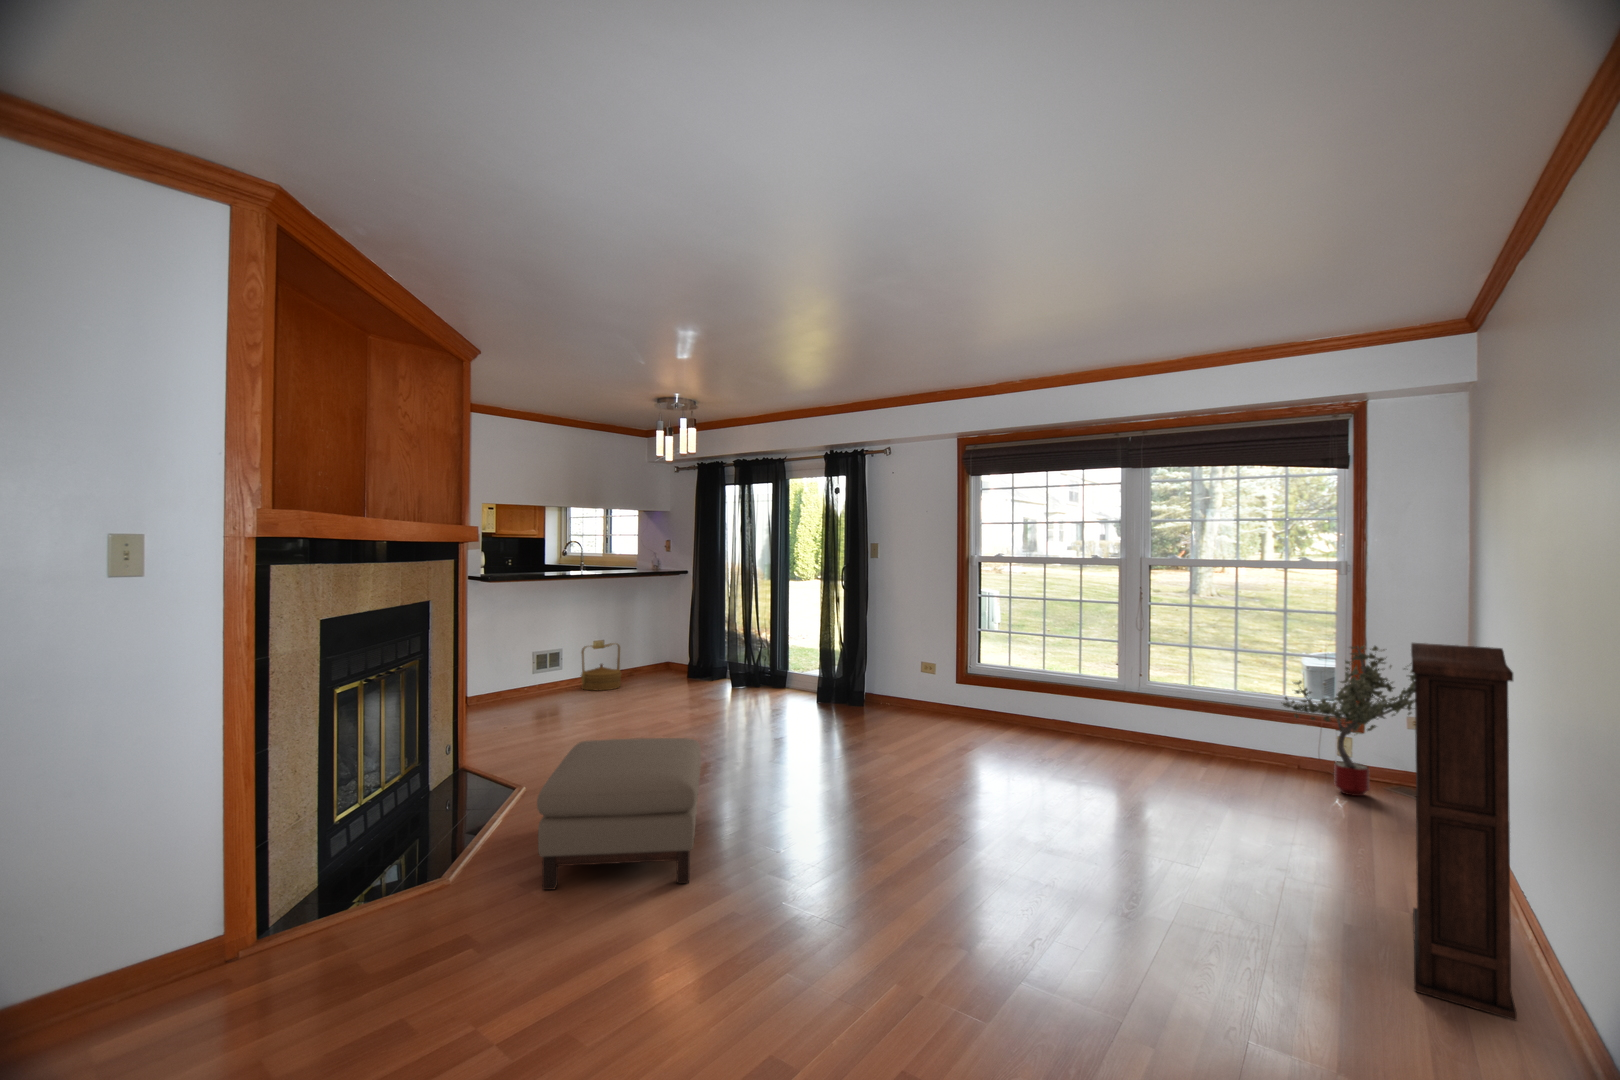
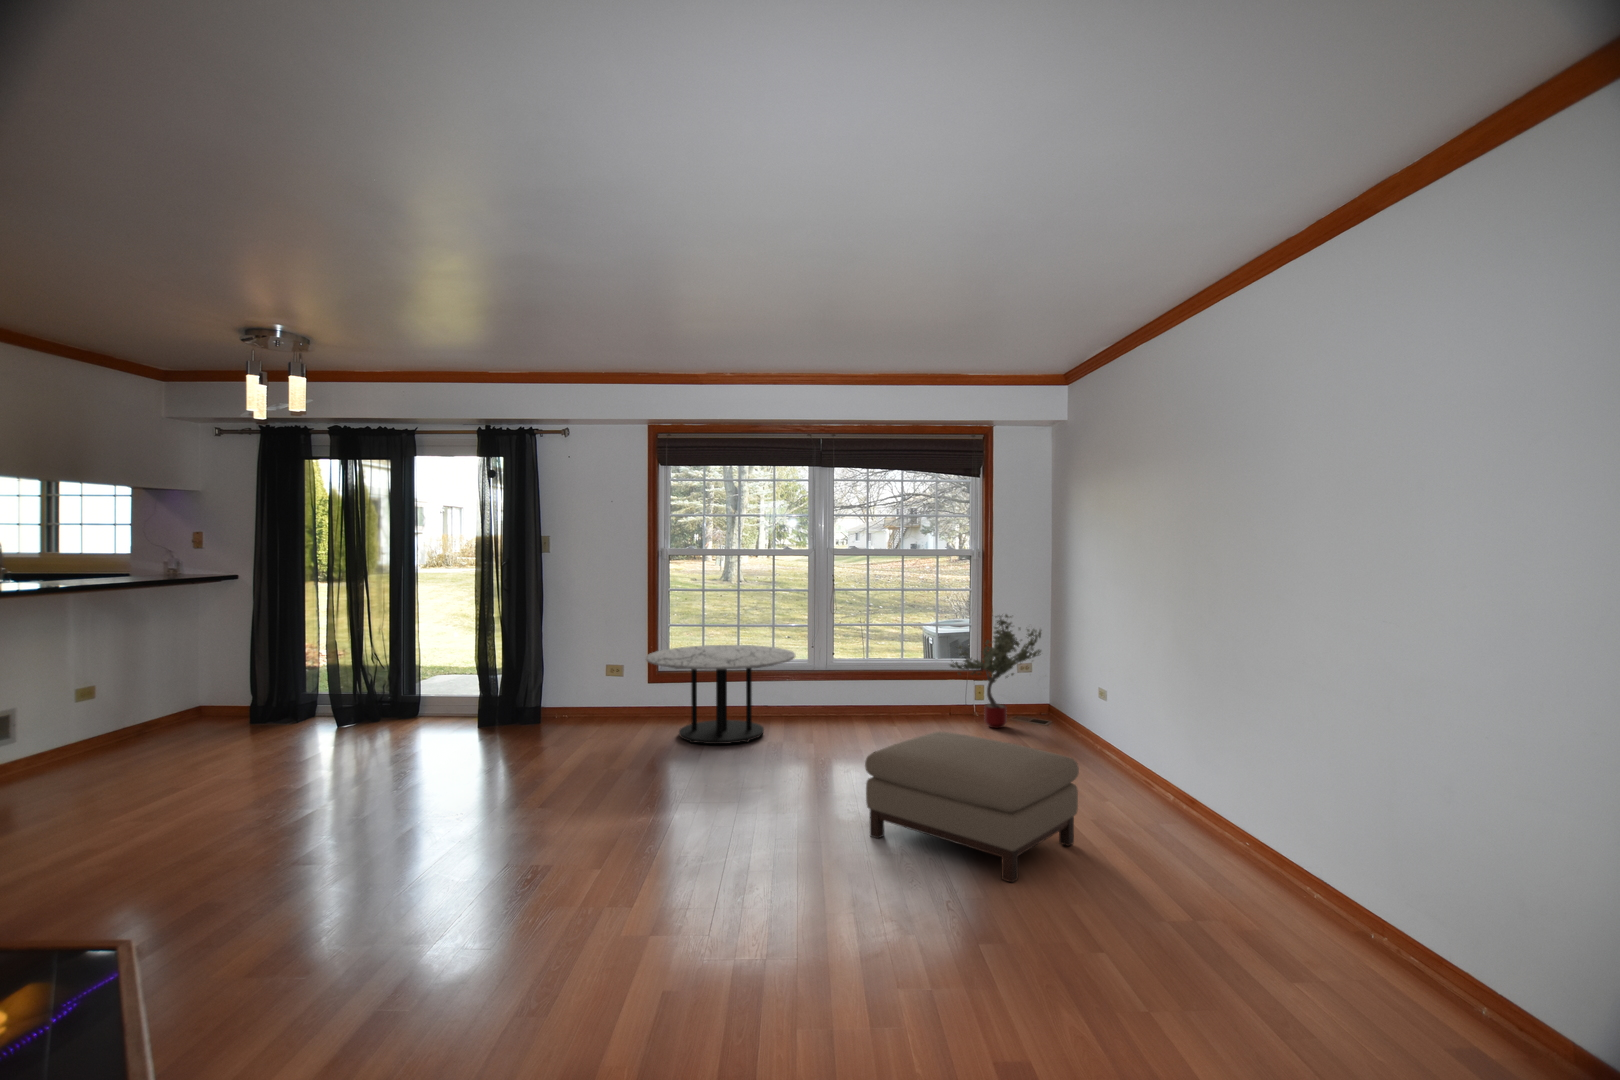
woven basket: present [581,643,621,691] -> none [56,690,139,770]
bookshelf: present [1411,643,1517,1020] -> none [1118,610,1224,842]
coffee table: none [924,651,1078,752] -> present [646,645,795,744]
ottoman: present [537,738,701,890] -> present [865,732,1079,882]

